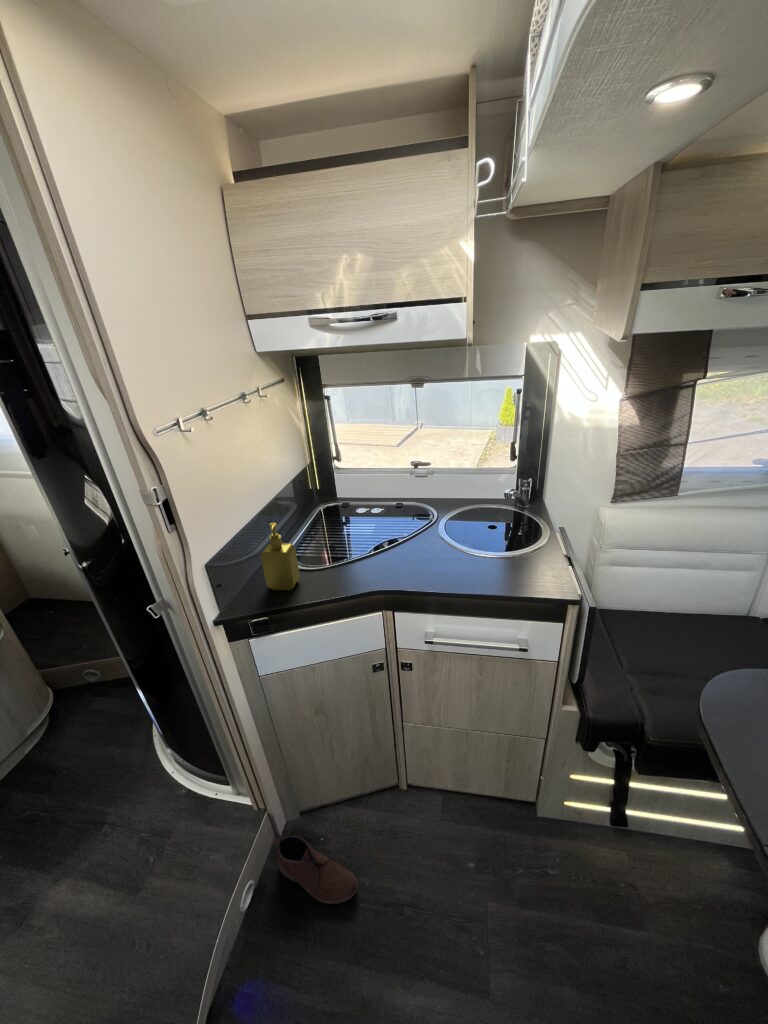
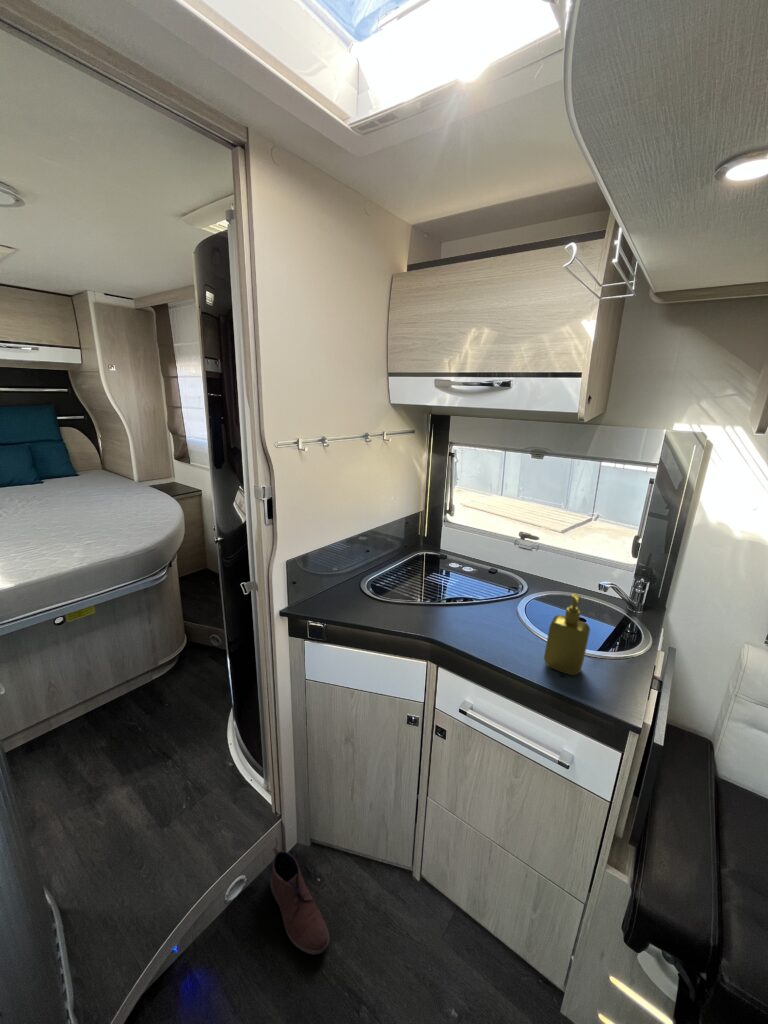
soap dispenser: present [260,522,300,590] -> present [544,593,590,675]

